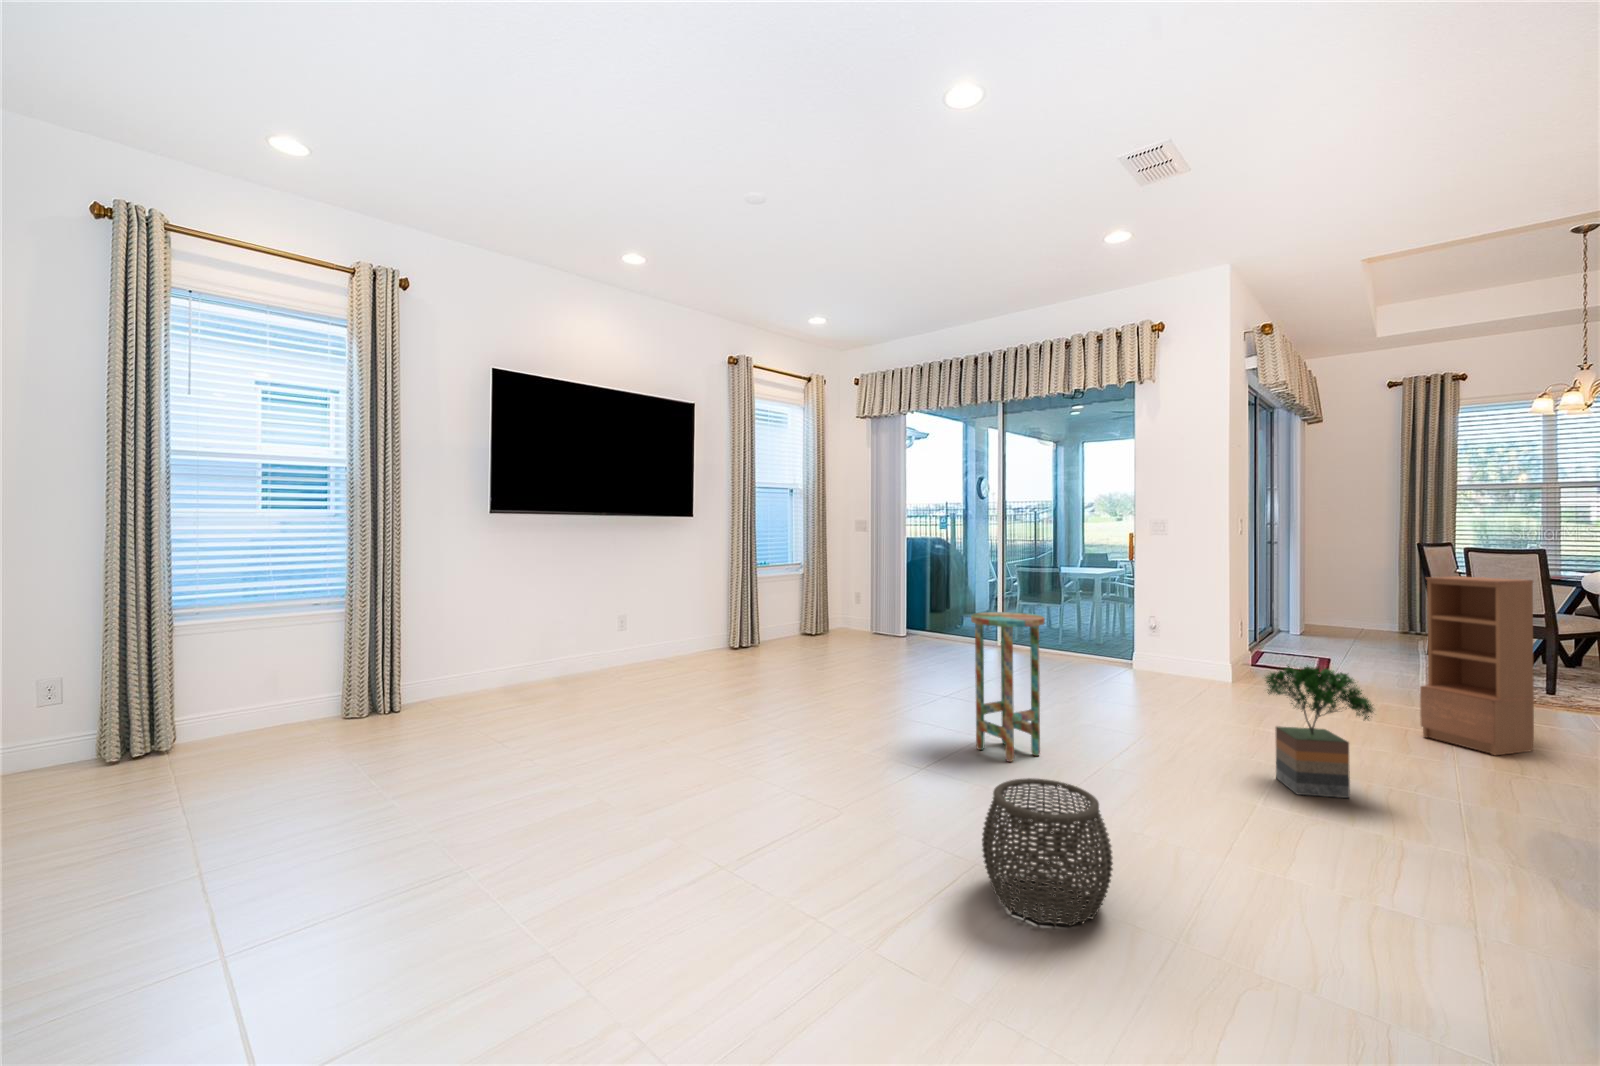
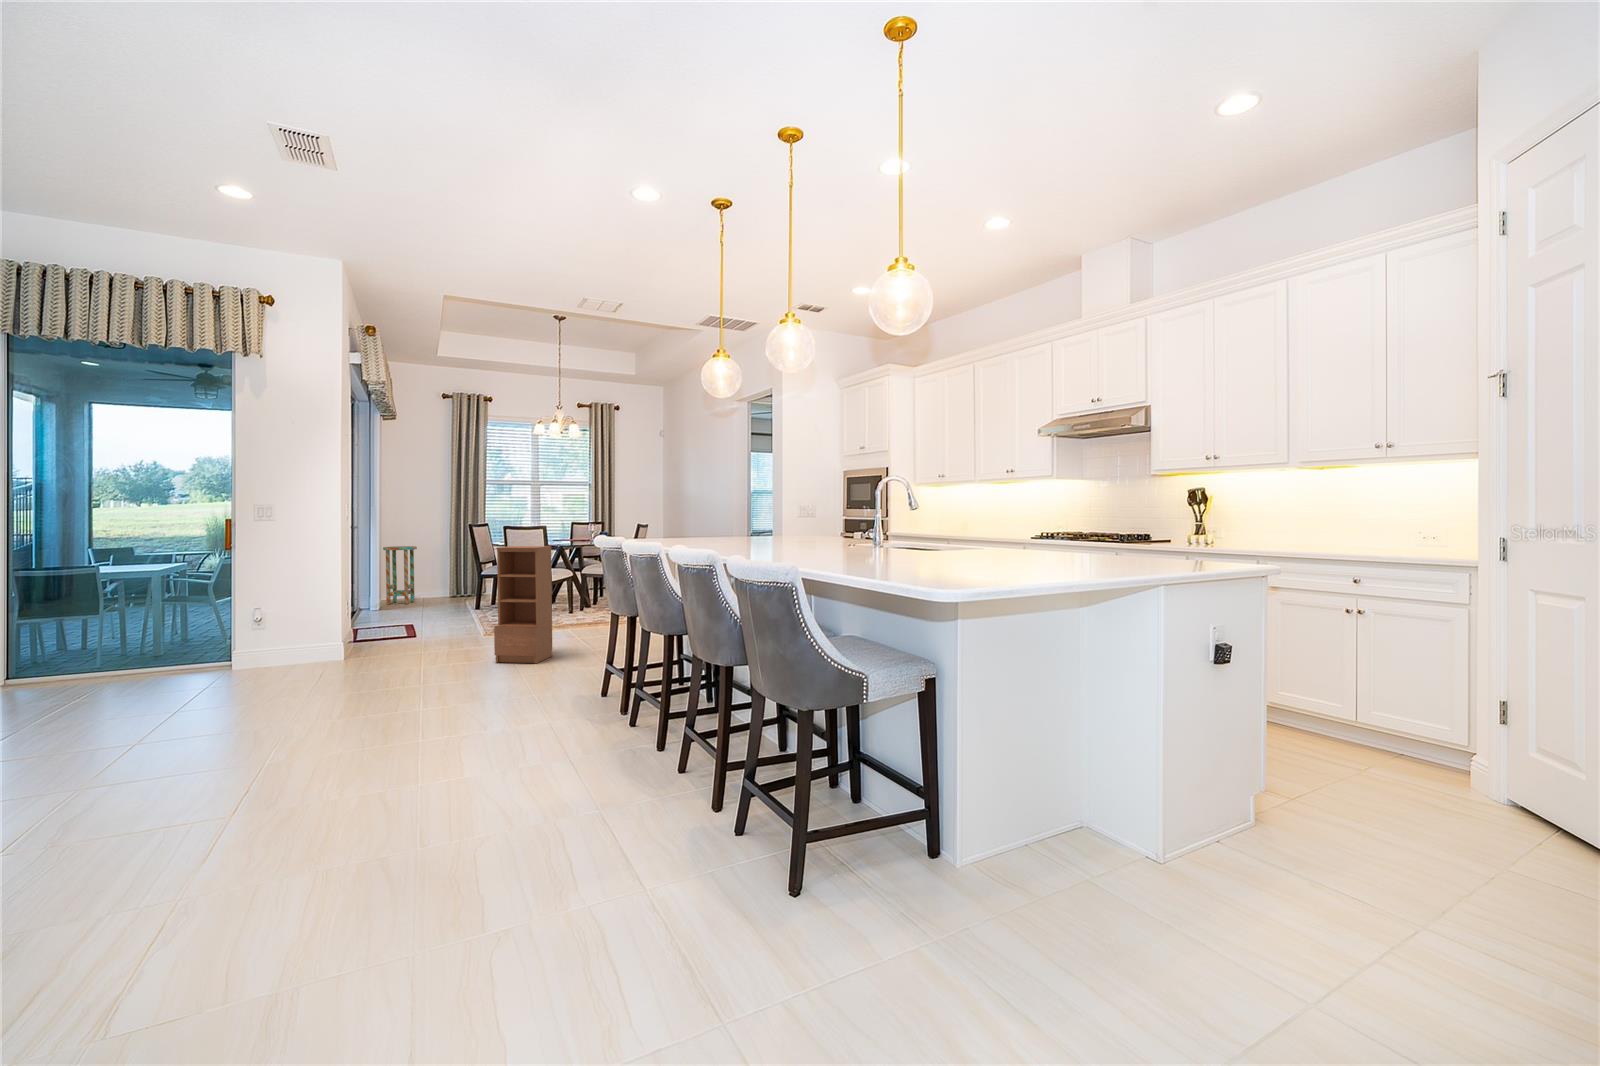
side table: present [971,612,1045,762] -> present [383,546,417,604]
potted tree: present [1265,666,1373,798] -> none [407,617,488,720]
woven basket: present [982,778,1113,926] -> none [201,749,350,888]

